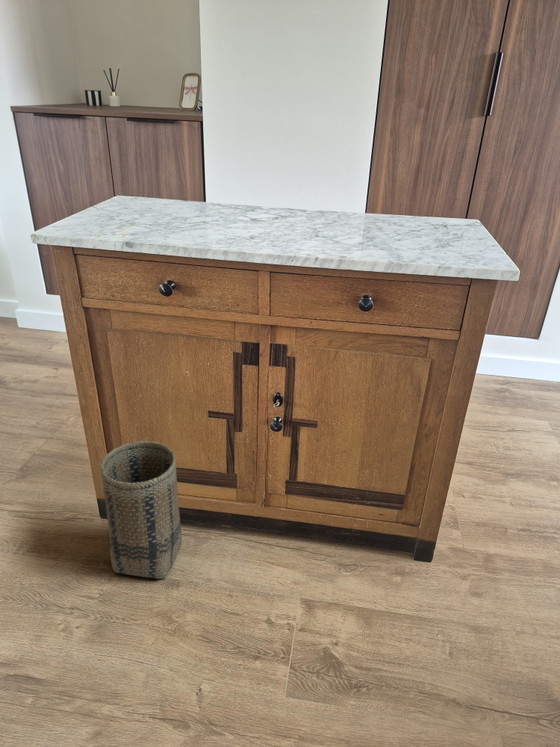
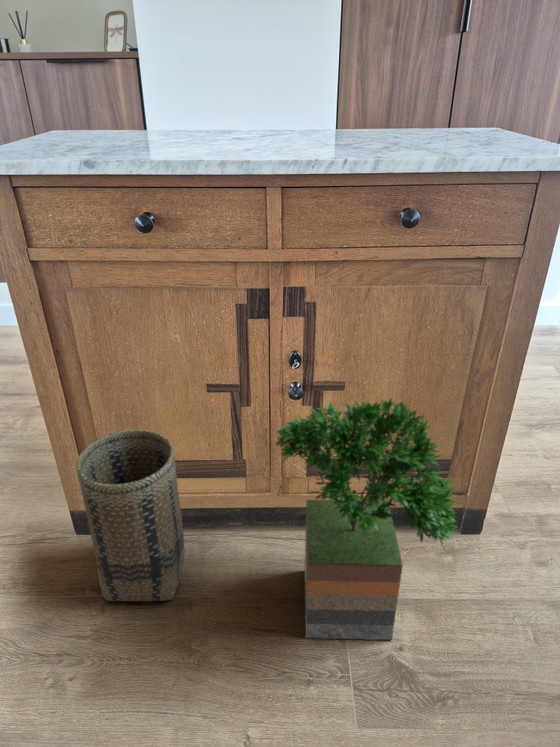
potted tree: none [246,437,383,635] -> present [275,399,456,640]

